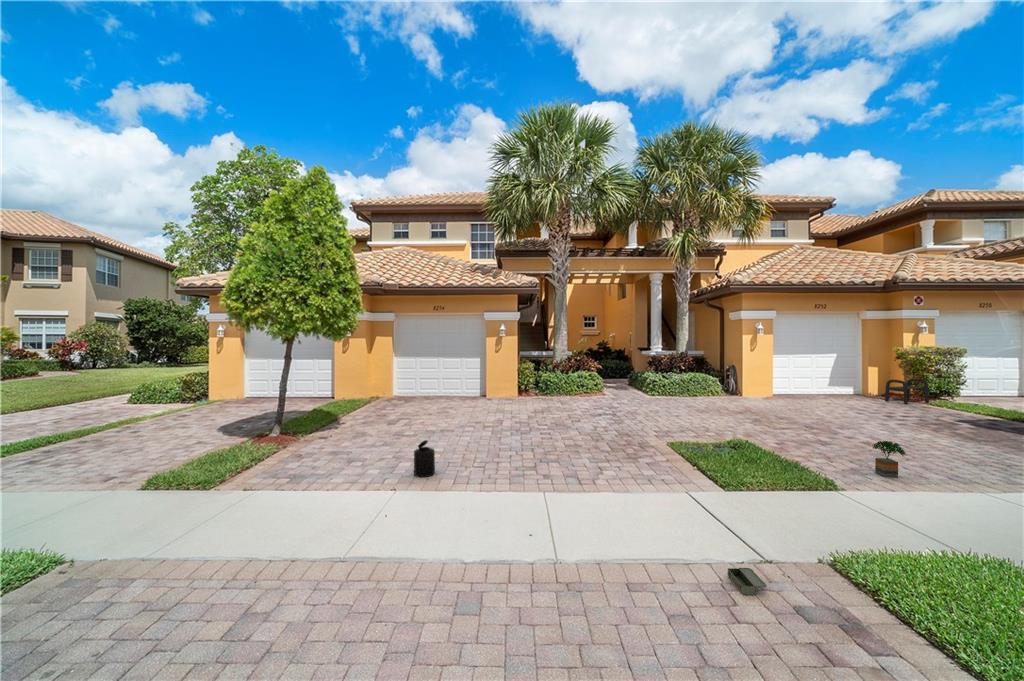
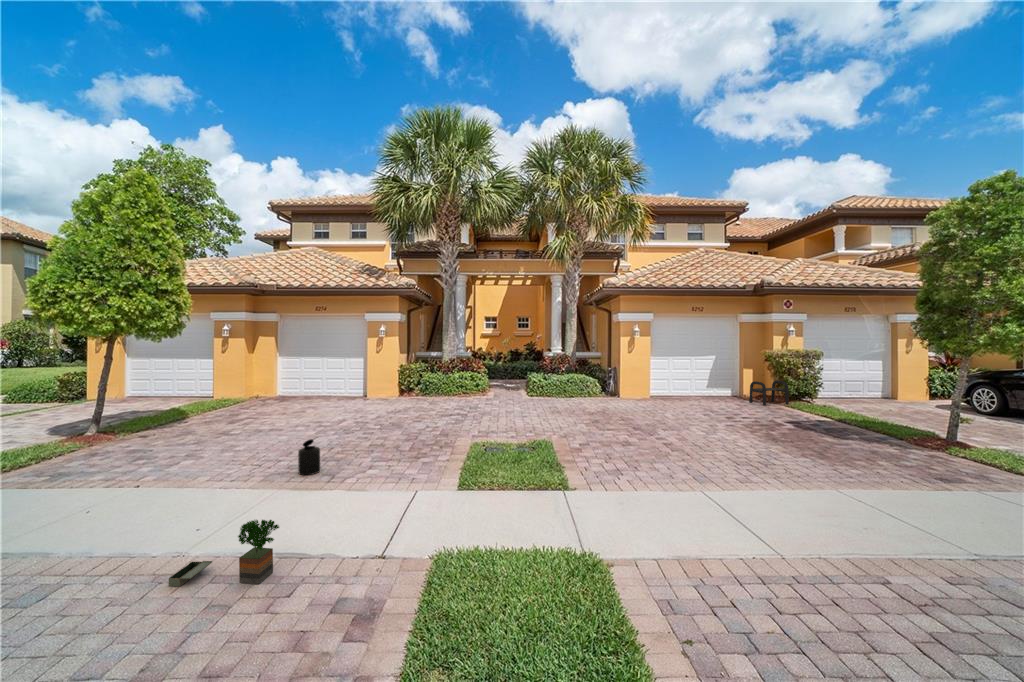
trash can: present [414,440,435,477] -> present [298,439,320,475]
potted tree: present [873,441,905,477] -> present [238,520,279,584]
toolbox: present [728,568,767,595] -> present [169,561,212,586]

